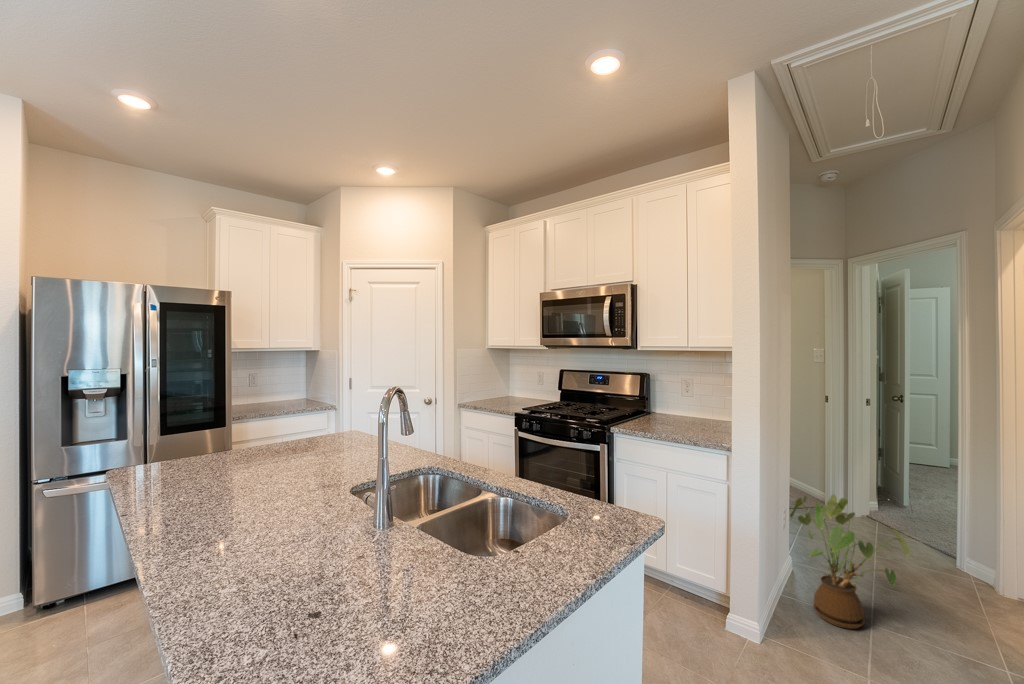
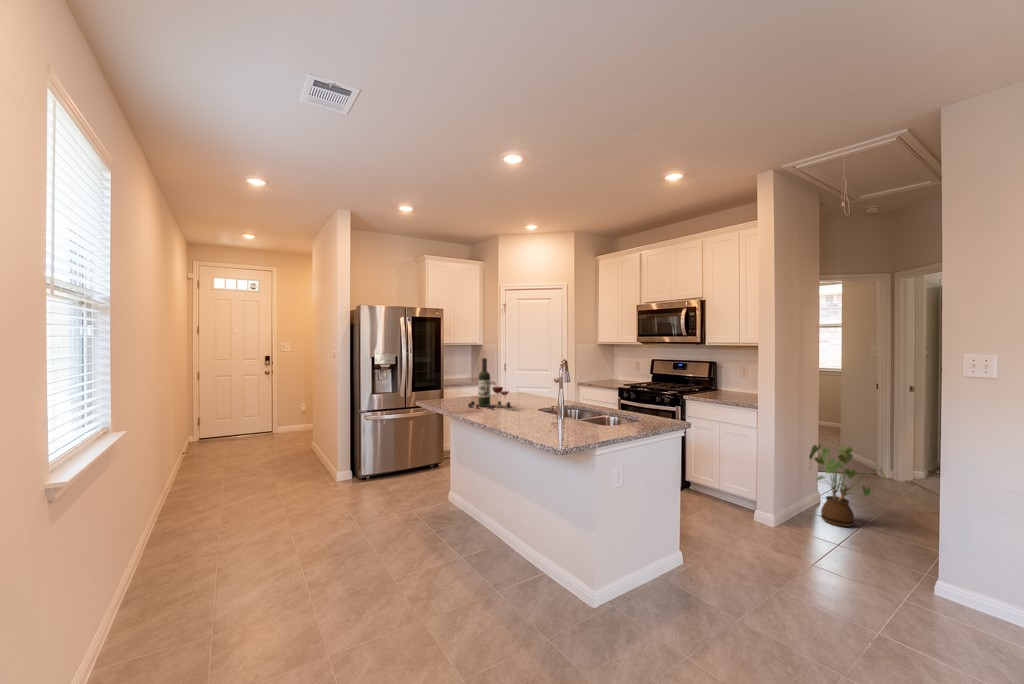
wine bottle: none [179,386,291,506] -> present [468,358,510,409]

